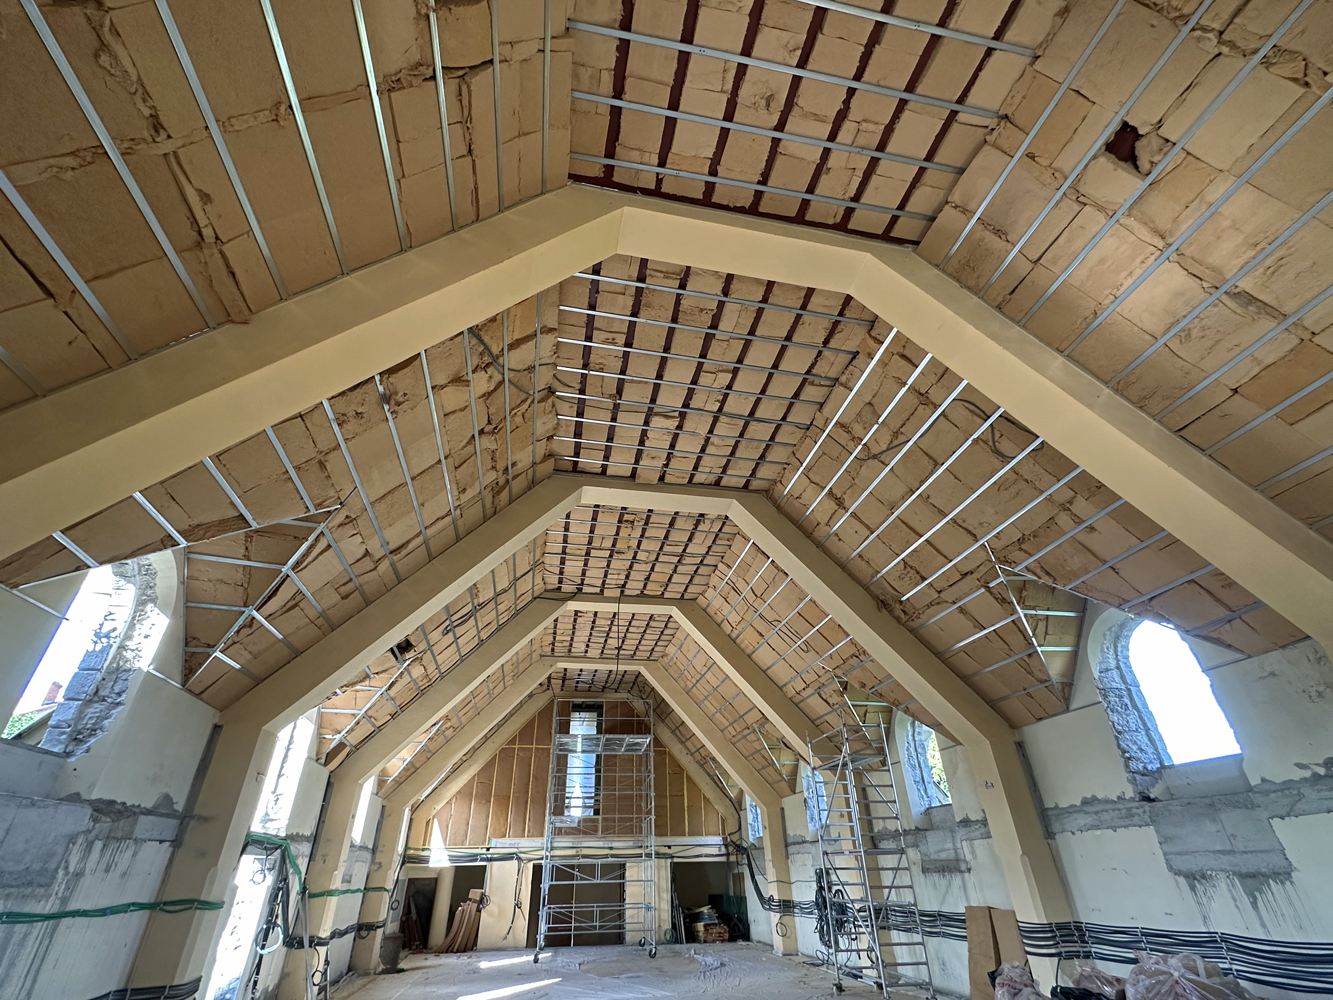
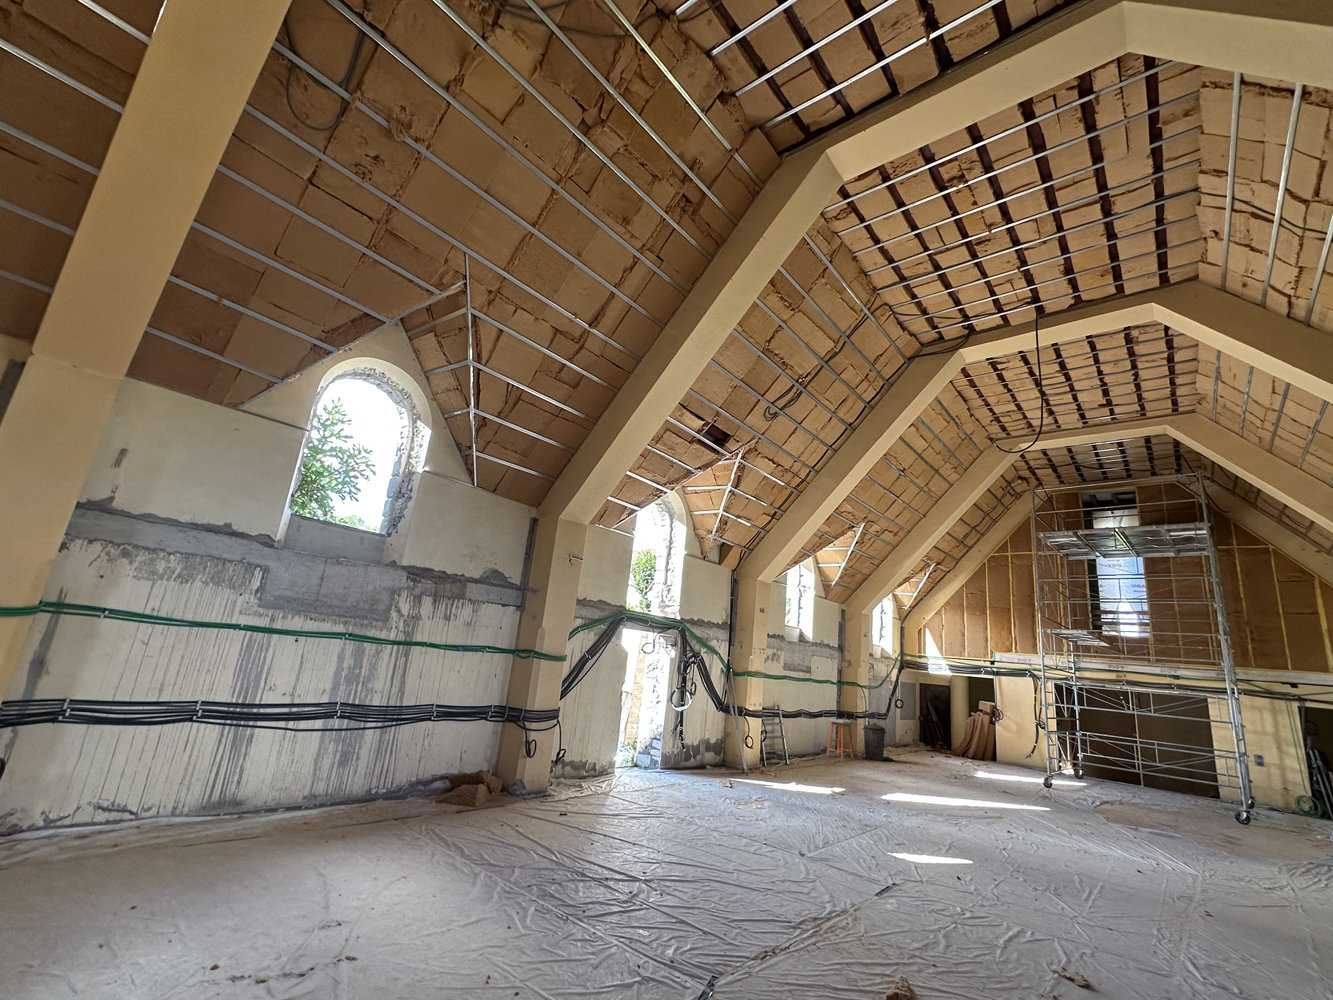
stool: none [342,933,375,981] -> present [827,719,854,759]

